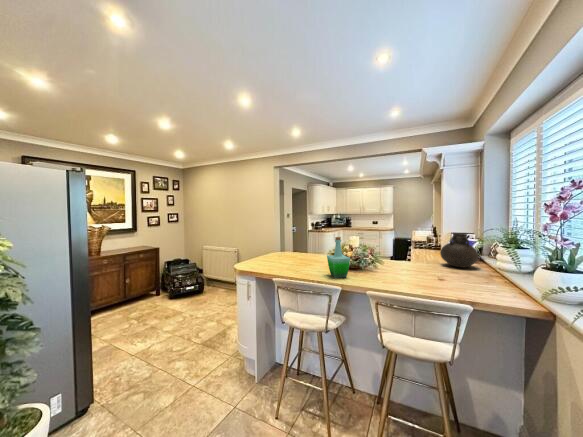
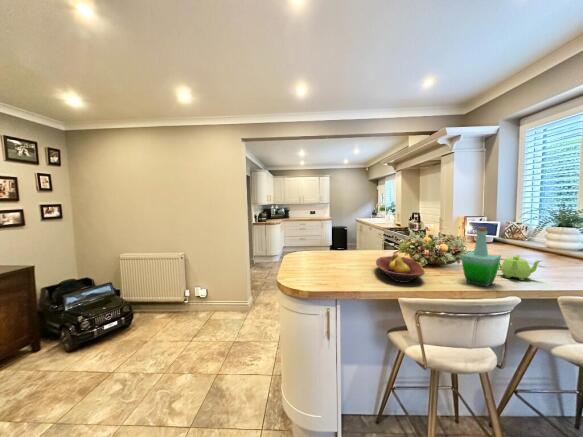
vase: present [440,233,478,267] -> none [498,217,543,253]
fruit bowl: none [283,253,320,271] -> present [376,254,425,283]
teapot: none [364,261,388,279] -> present [498,255,541,280]

